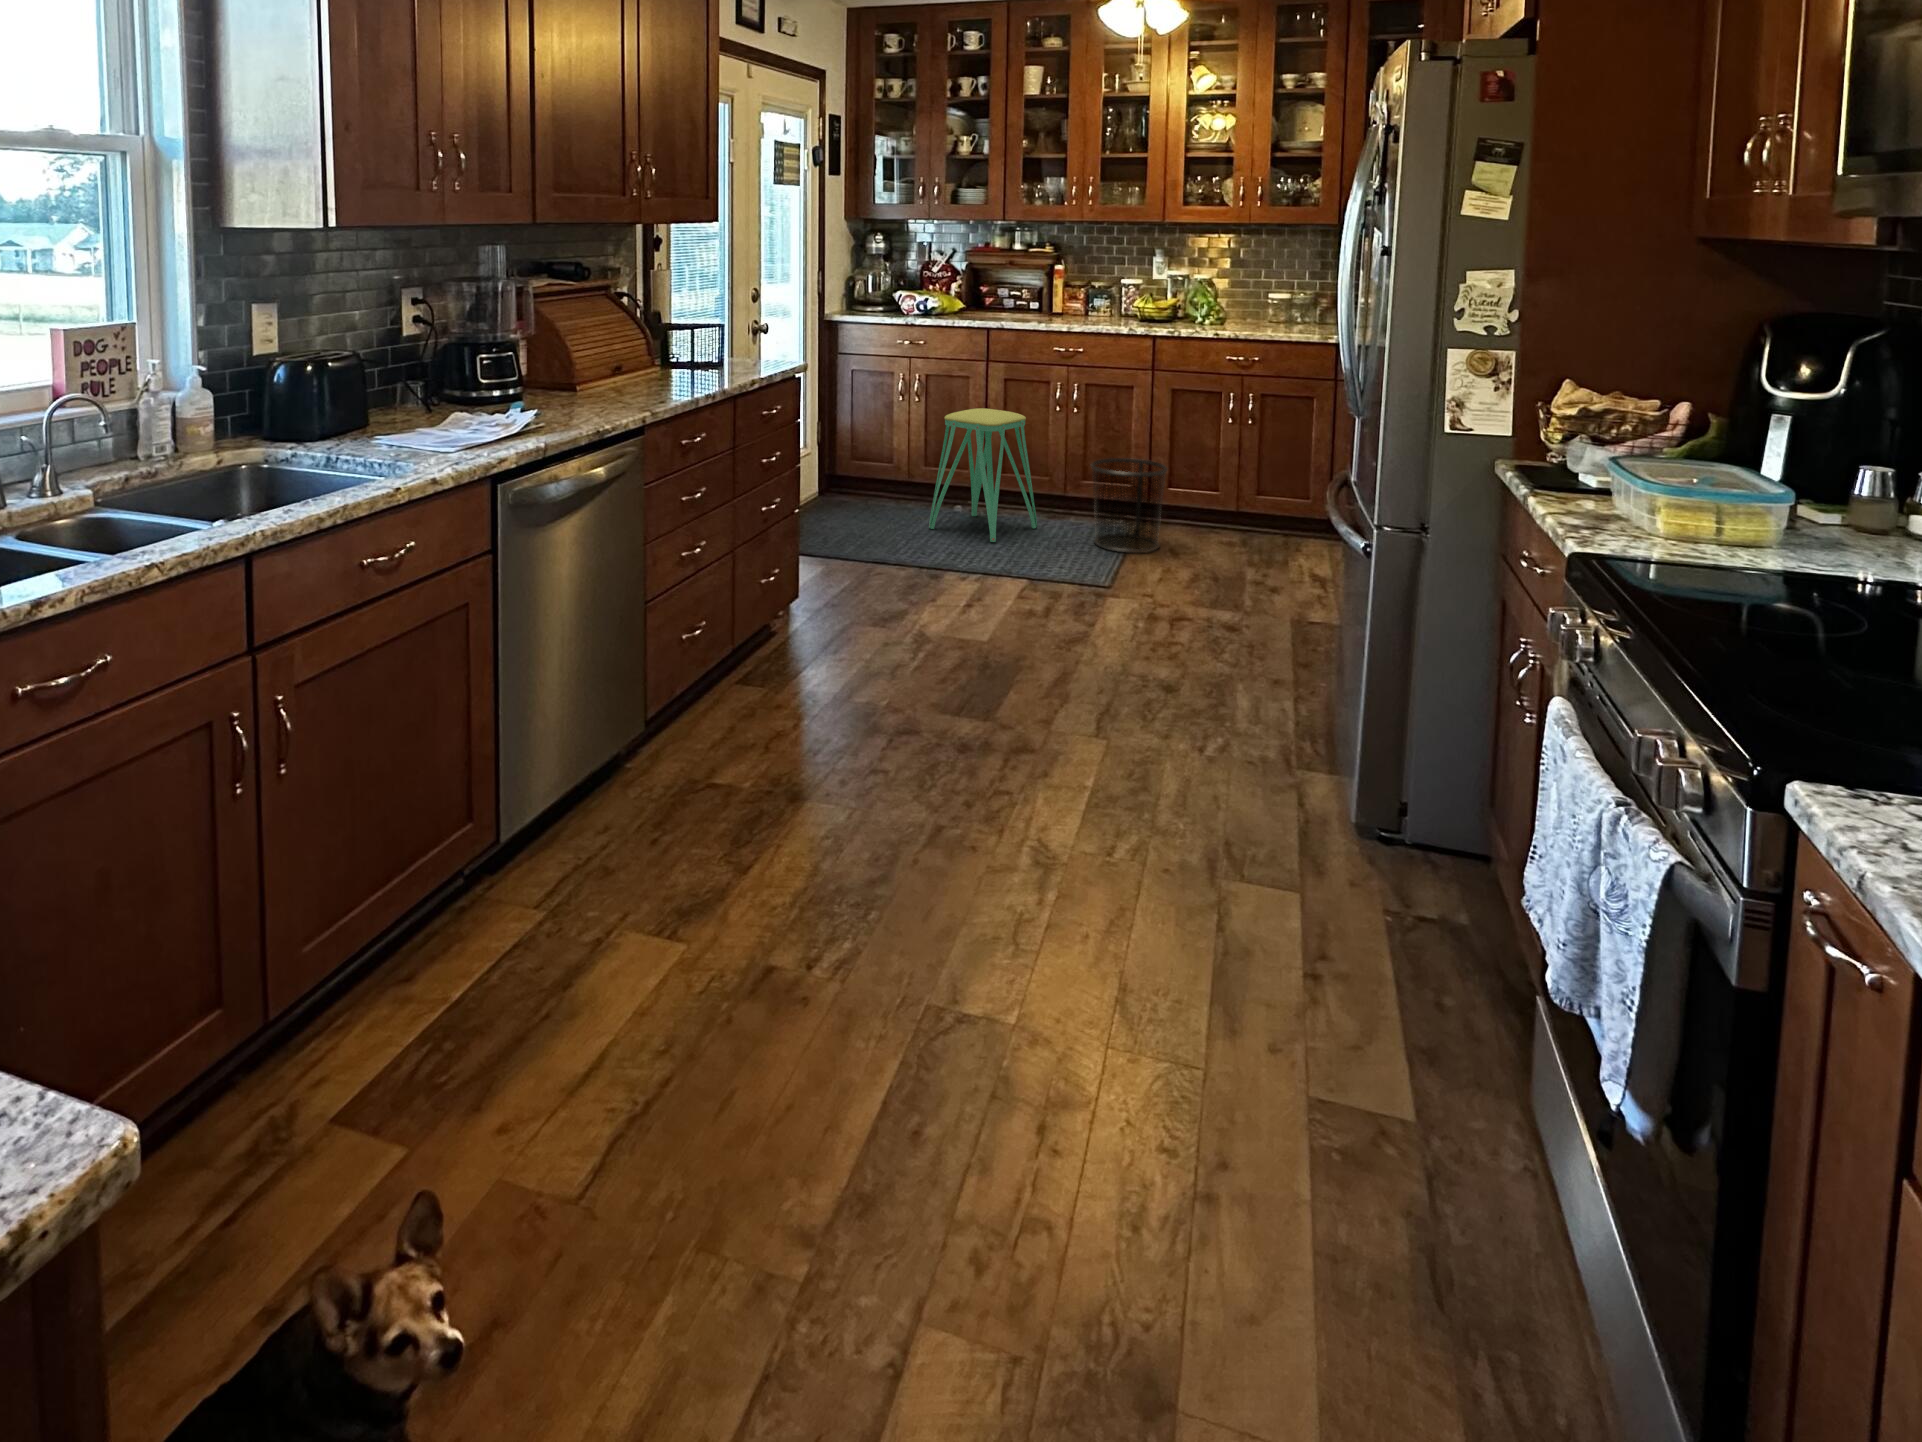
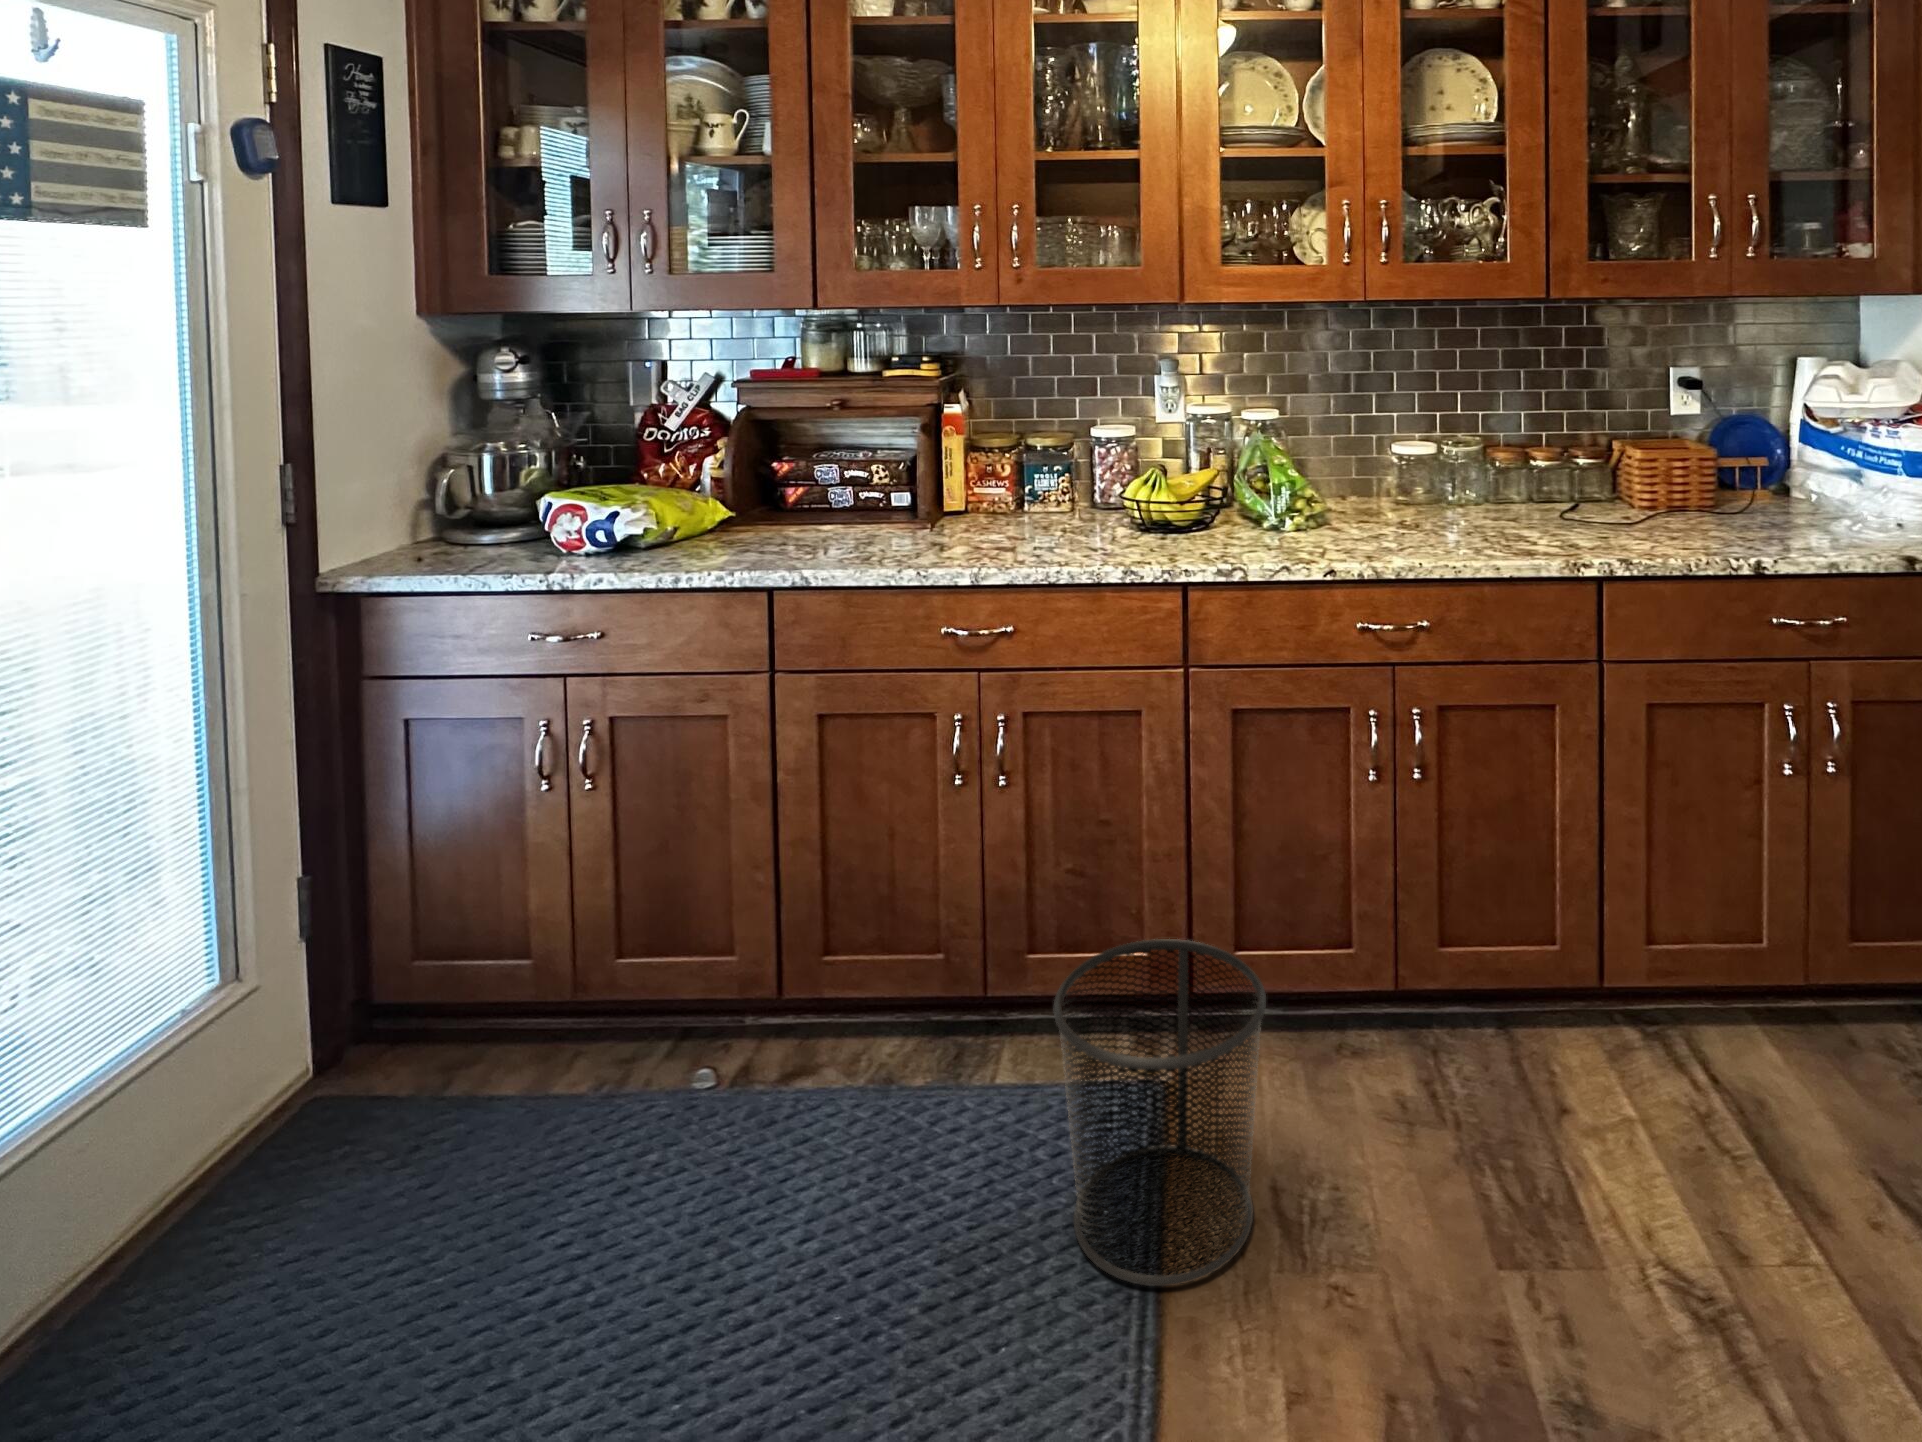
stool: present [929,408,1037,542] -> none [574,838,911,1334]

